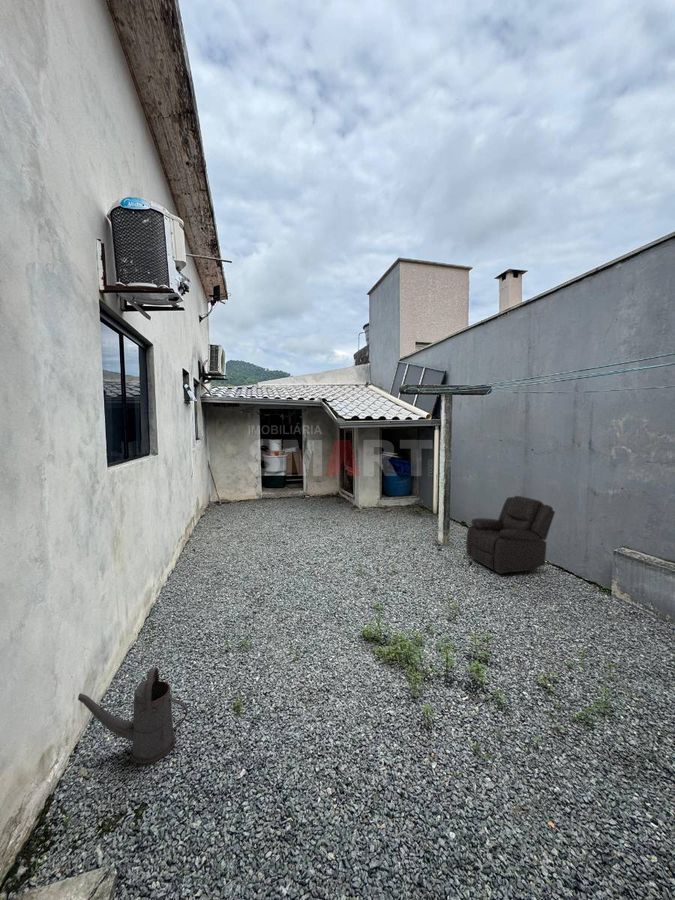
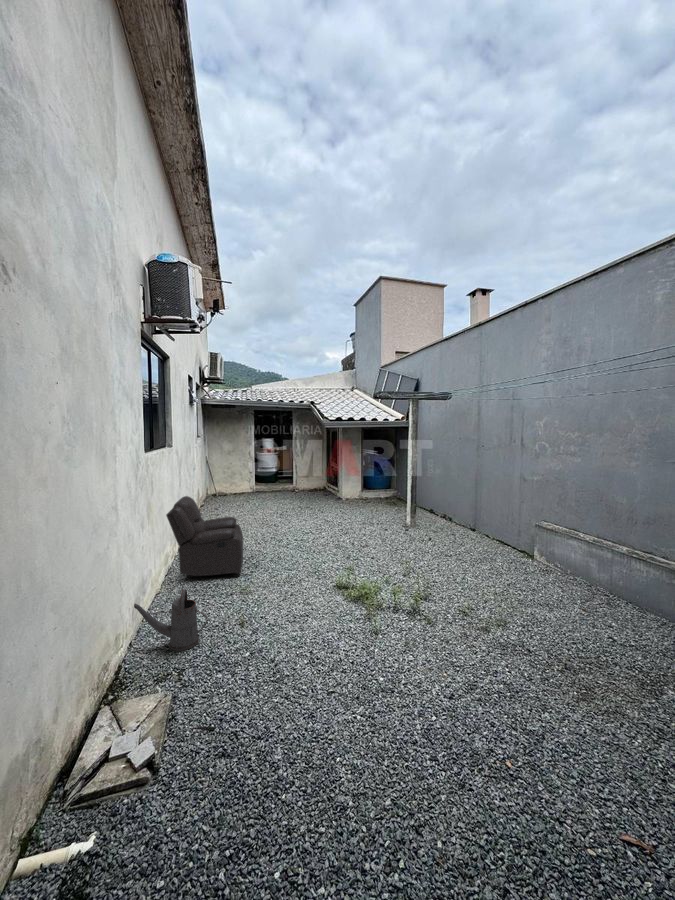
chair: present [466,496,555,574] -> present [166,496,243,576]

